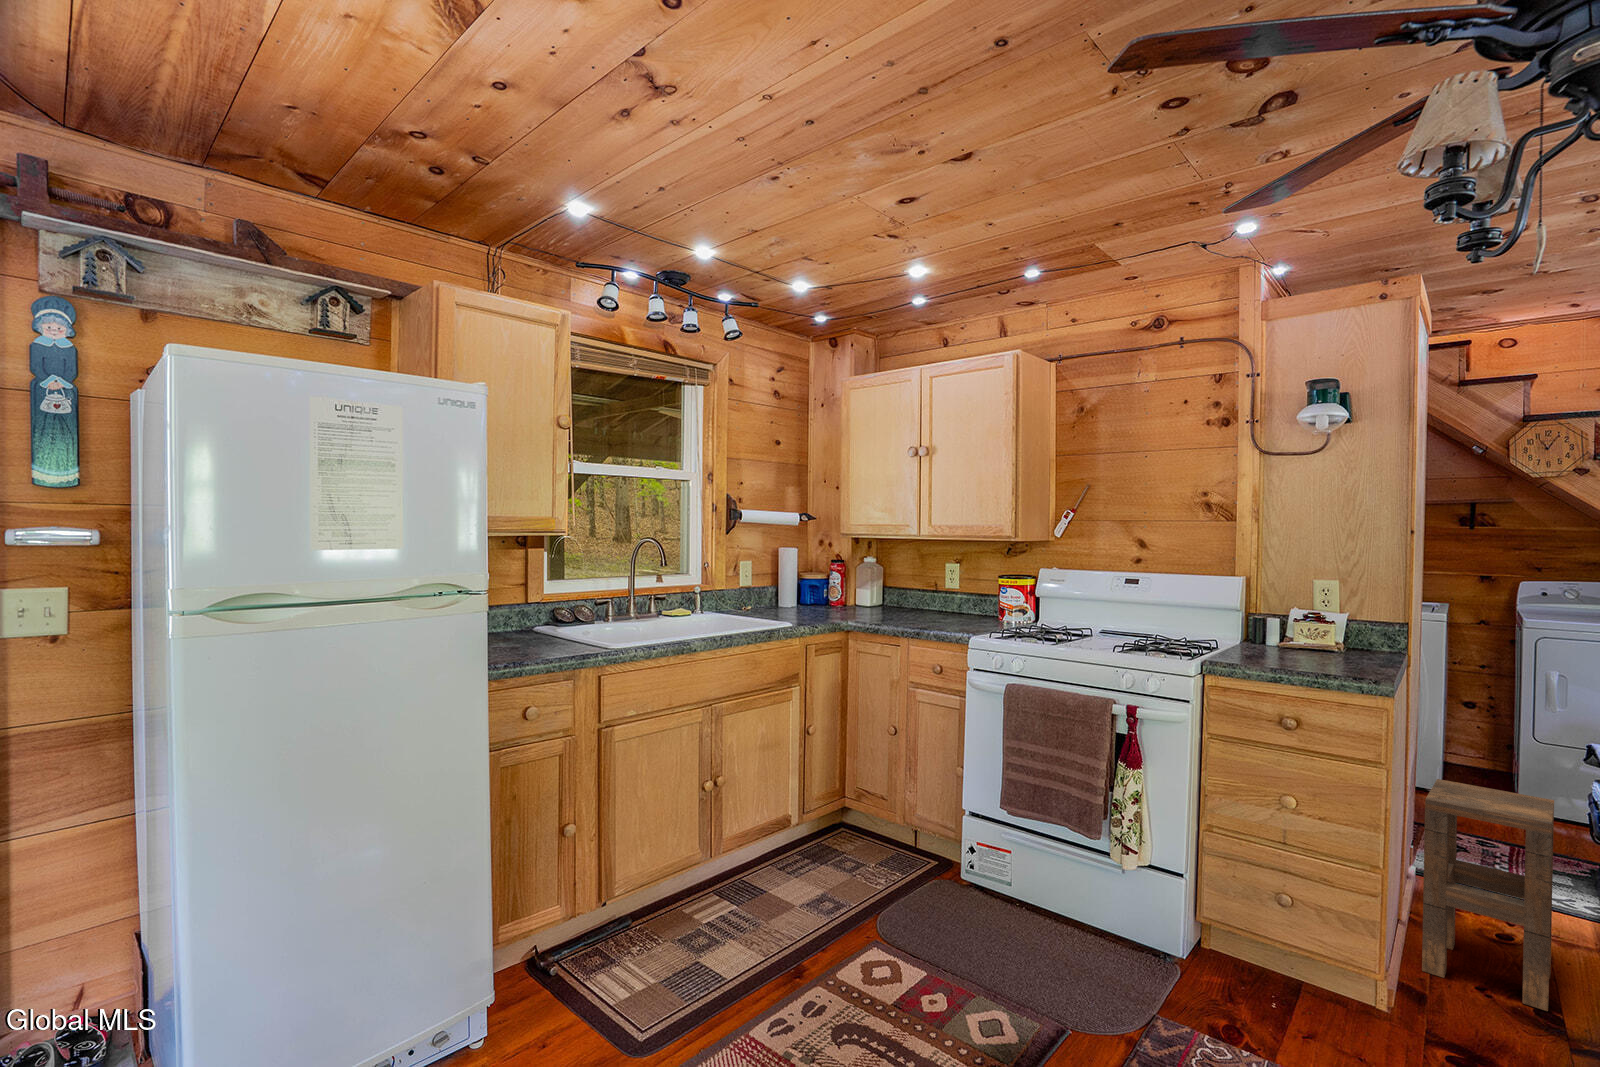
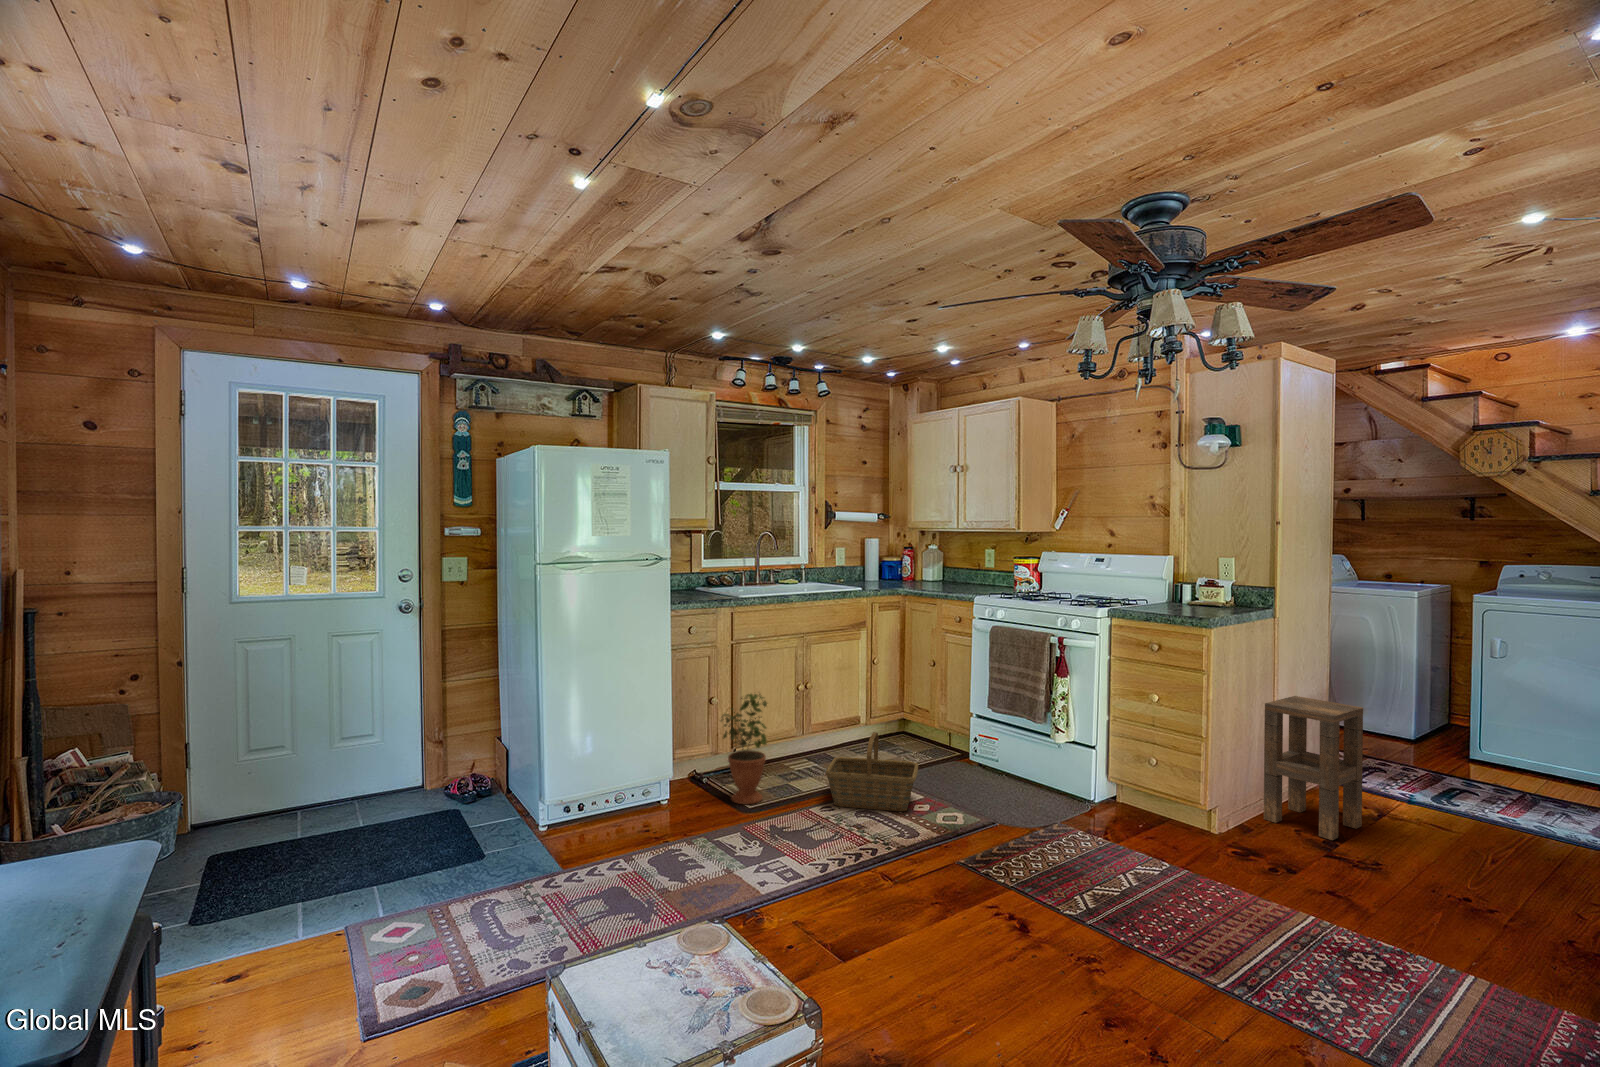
potted plant: none [583,813,670,1033] -> present [721,694,767,804]
basket: none [776,875,930,1019] -> present [826,732,918,811]

